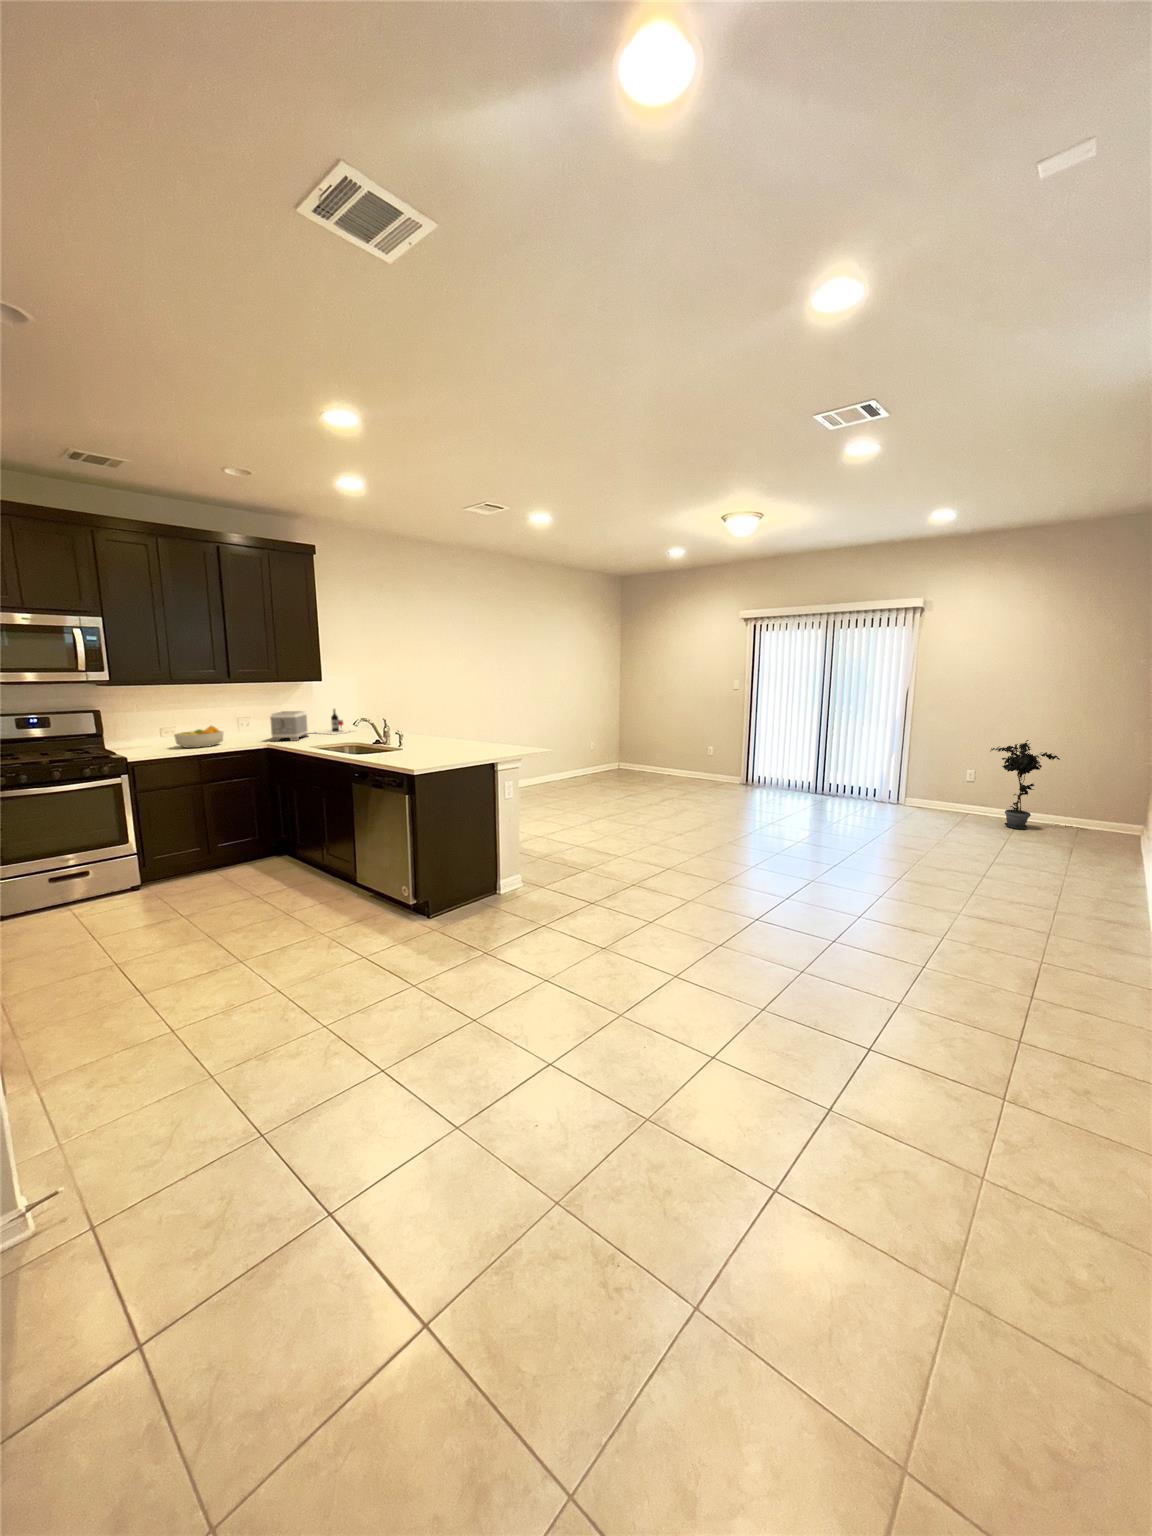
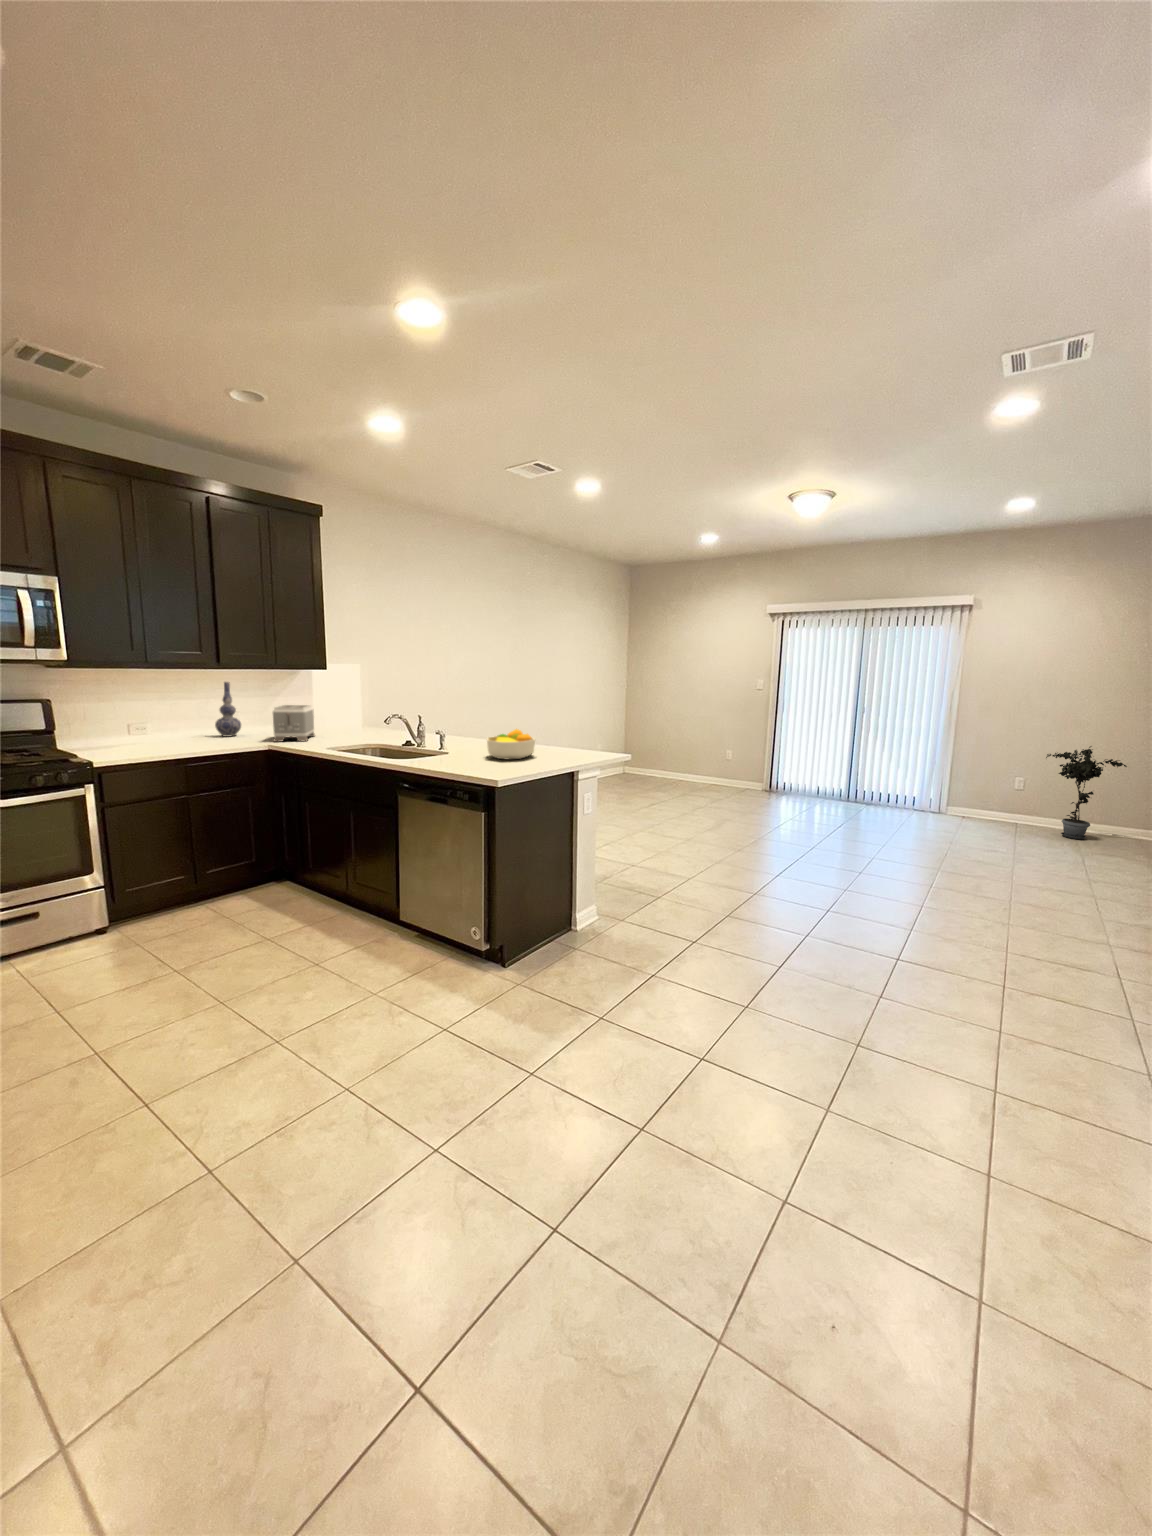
vase: none [229,693,250,738] -> present [215,682,241,737]
wine bottle: present [315,709,350,734] -> none [308,703,370,734]
fruit bowl: present [174,726,224,748] -> present [487,729,535,759]

